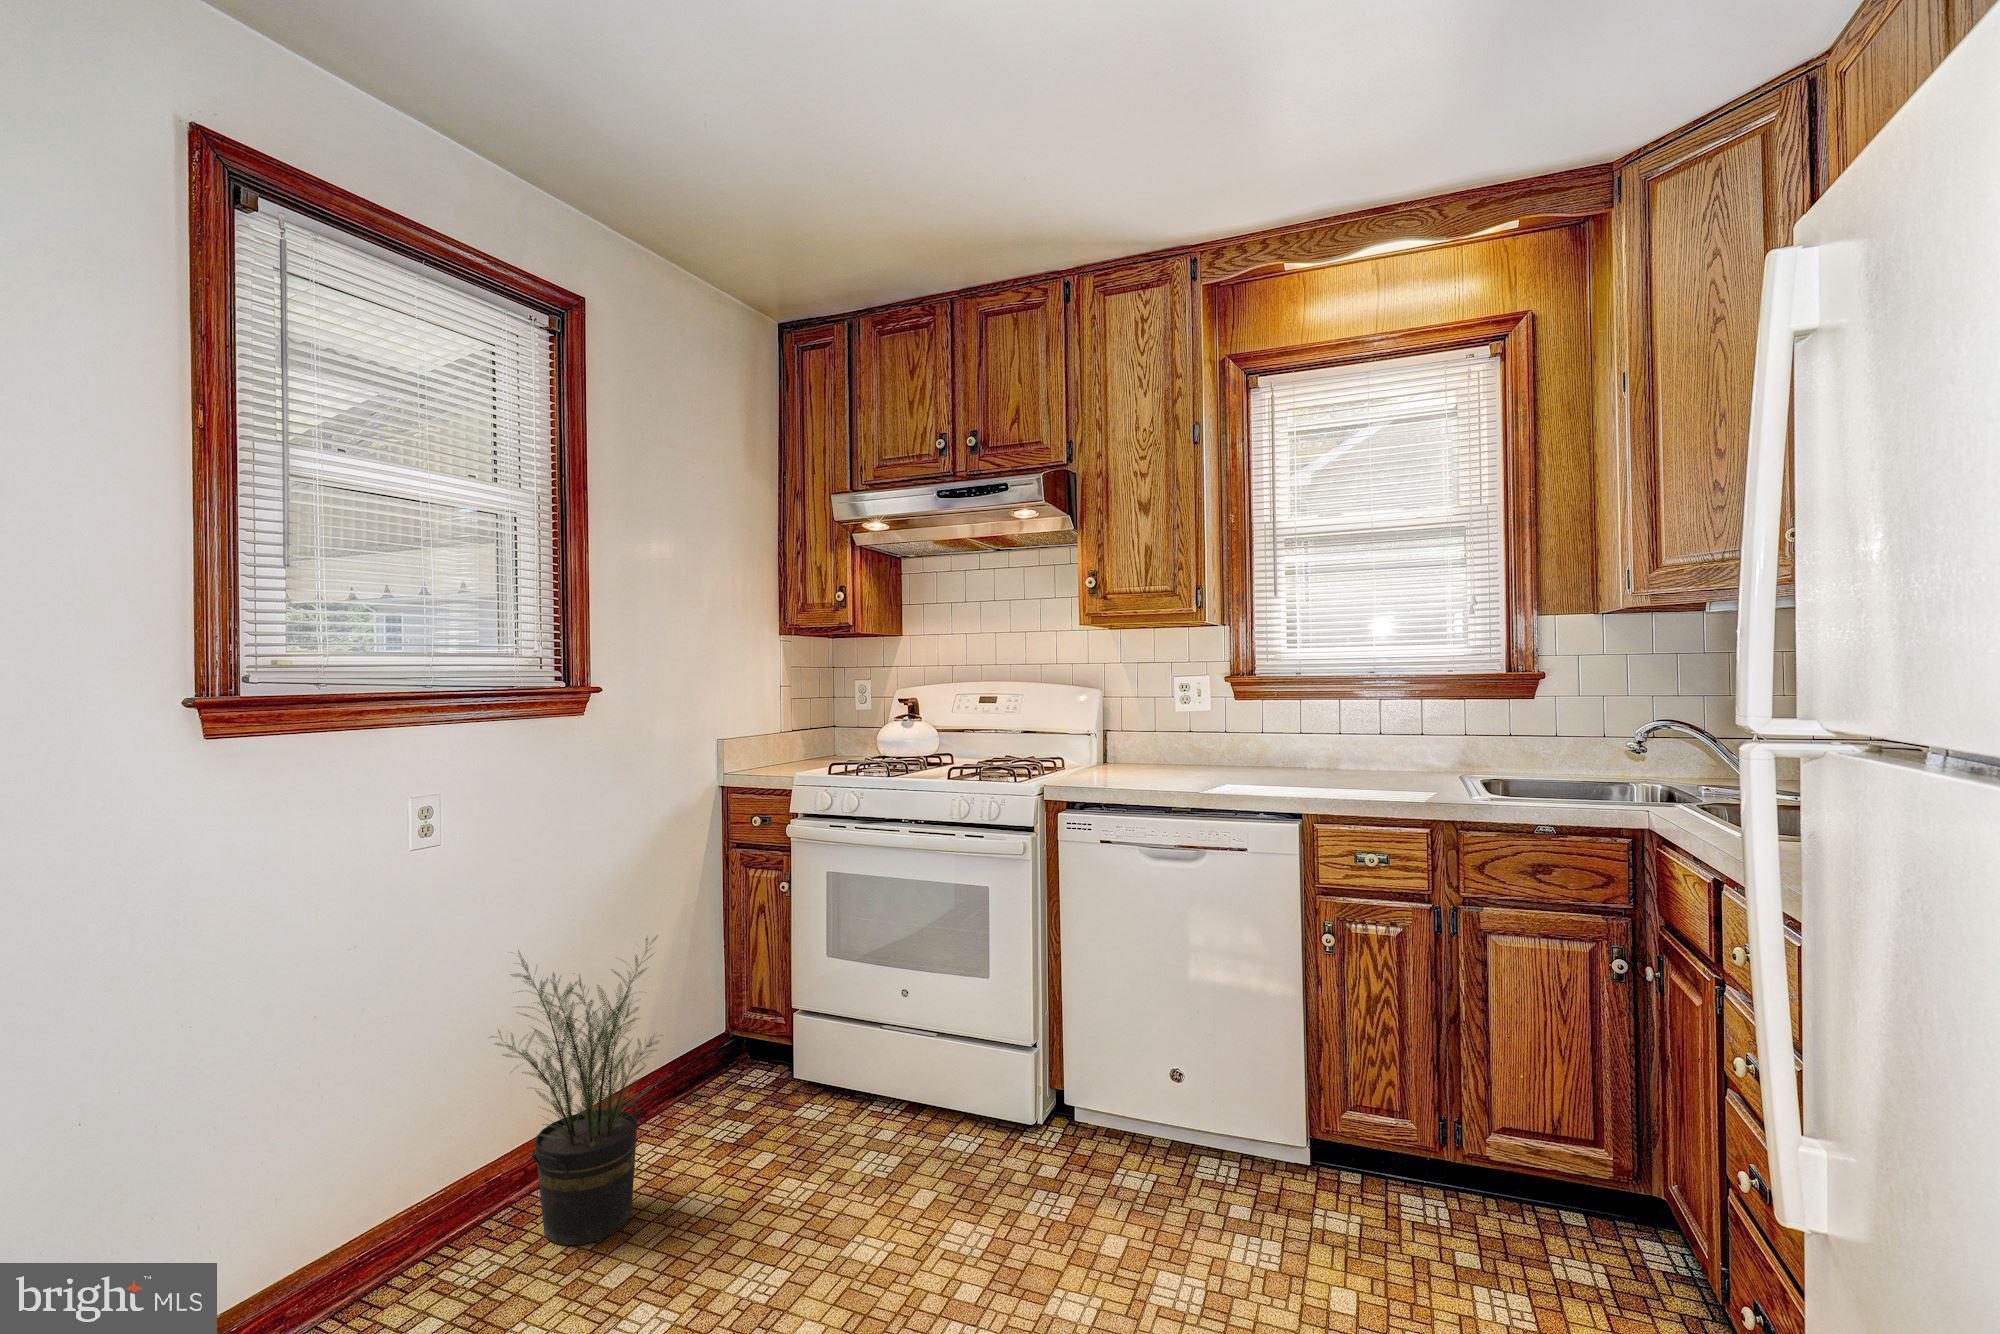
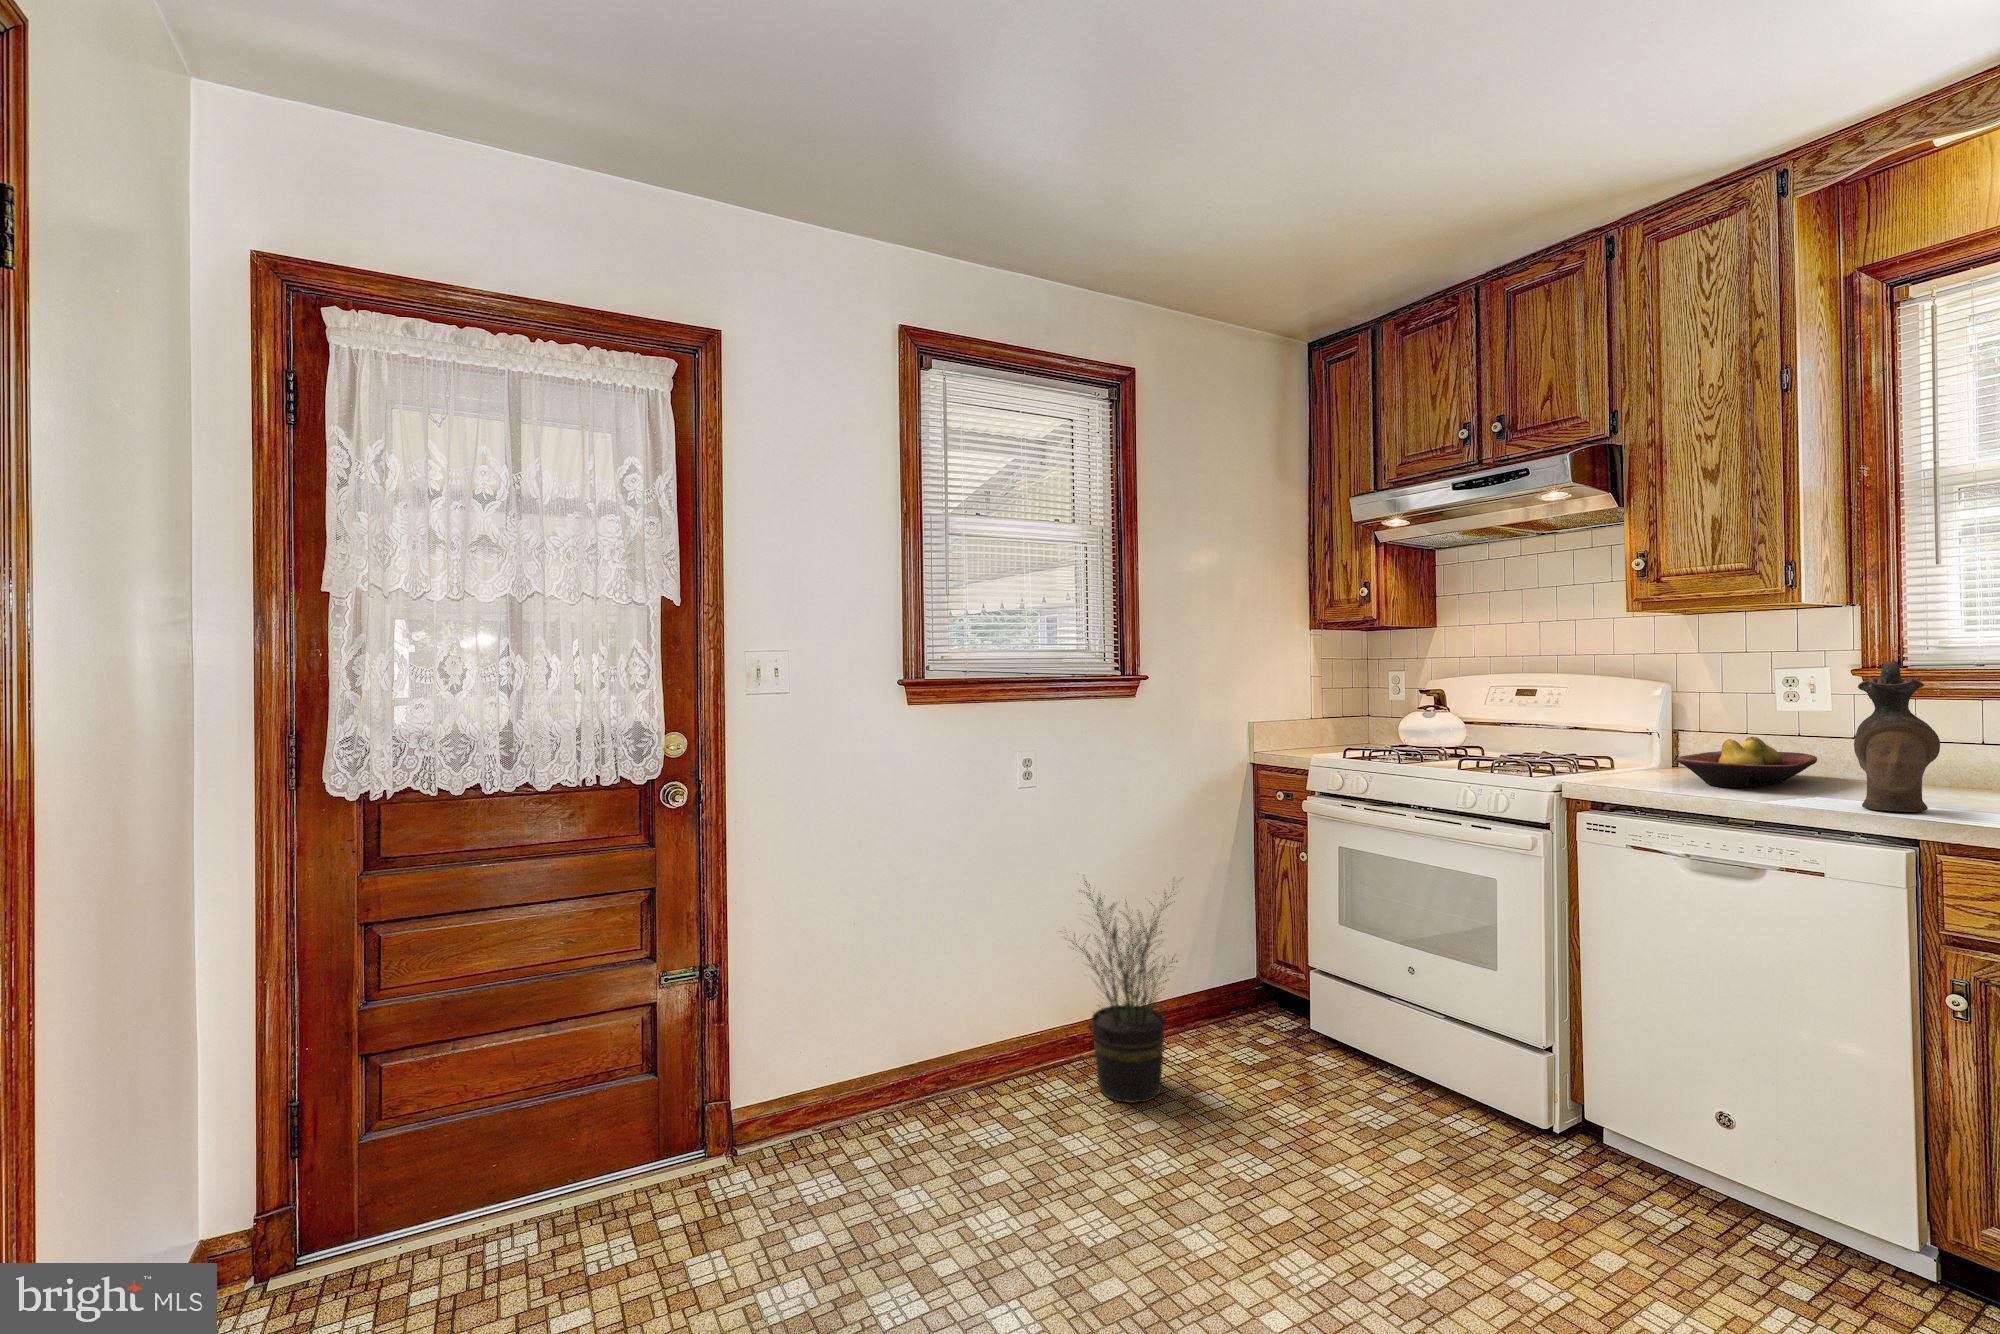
ceramic pitcher: none [1260,671,1312,793] -> present [1854,661,1940,812]
fruit bowl: none [1127,737,1217,782] -> present [1676,737,1817,787]

